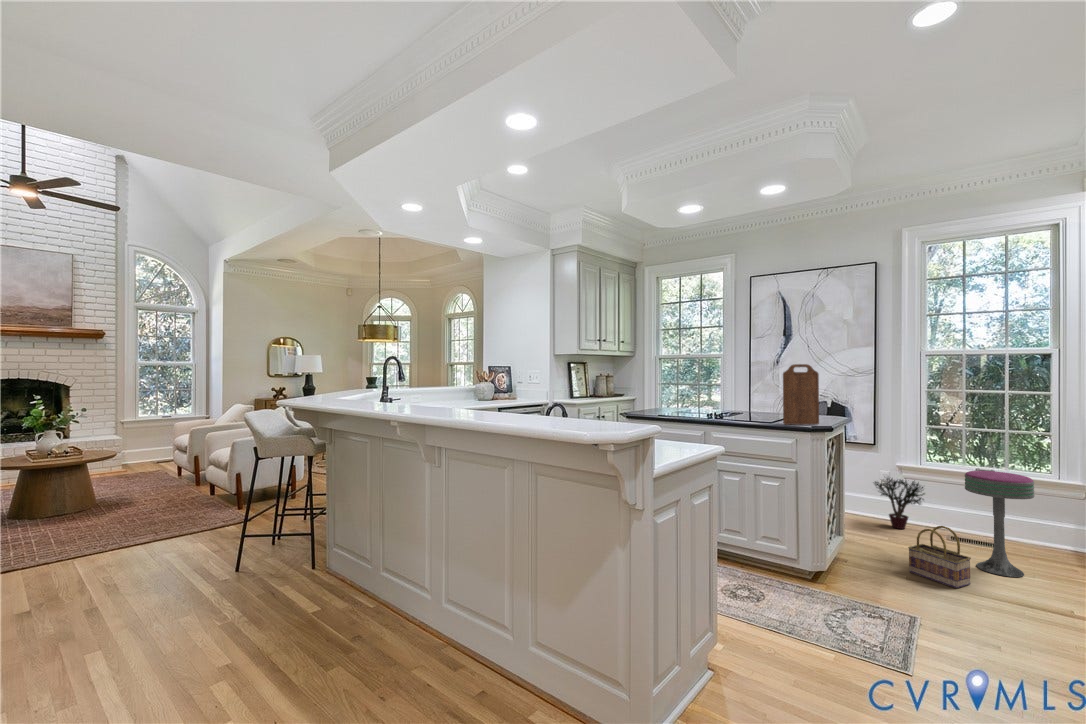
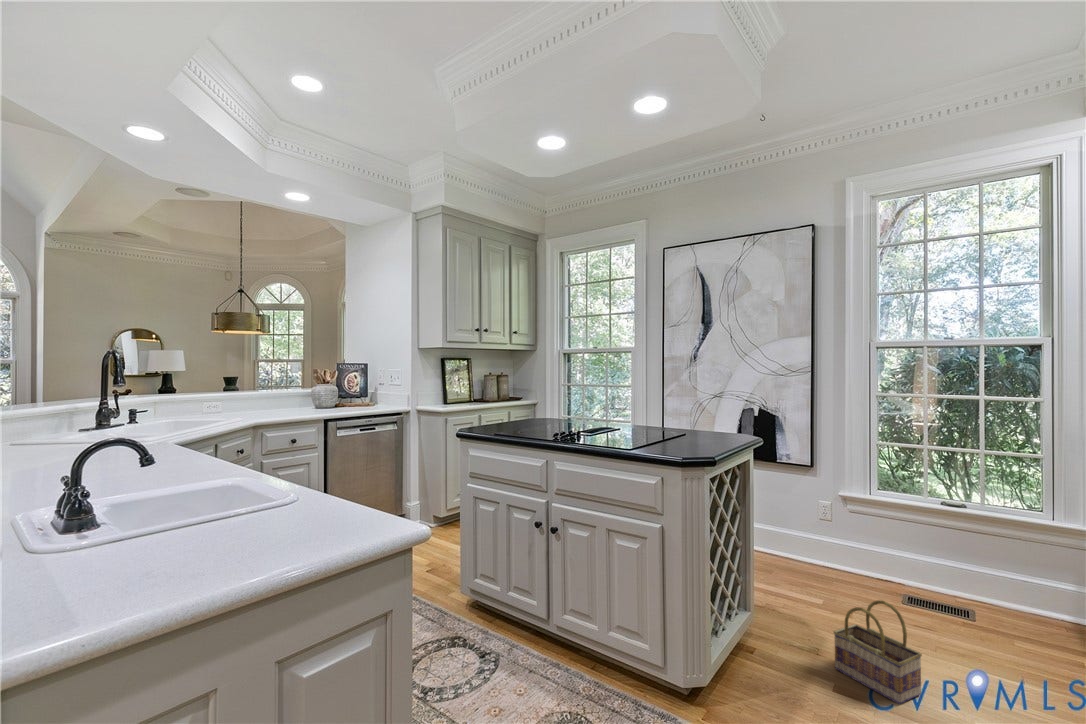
cutting board: present [783,364,819,425] -> none [636,358,692,452]
bar stool: present [965,471,1034,577] -> none [918,513,1017,677]
potted plant: present [874,478,924,529] -> none [806,510,875,584]

